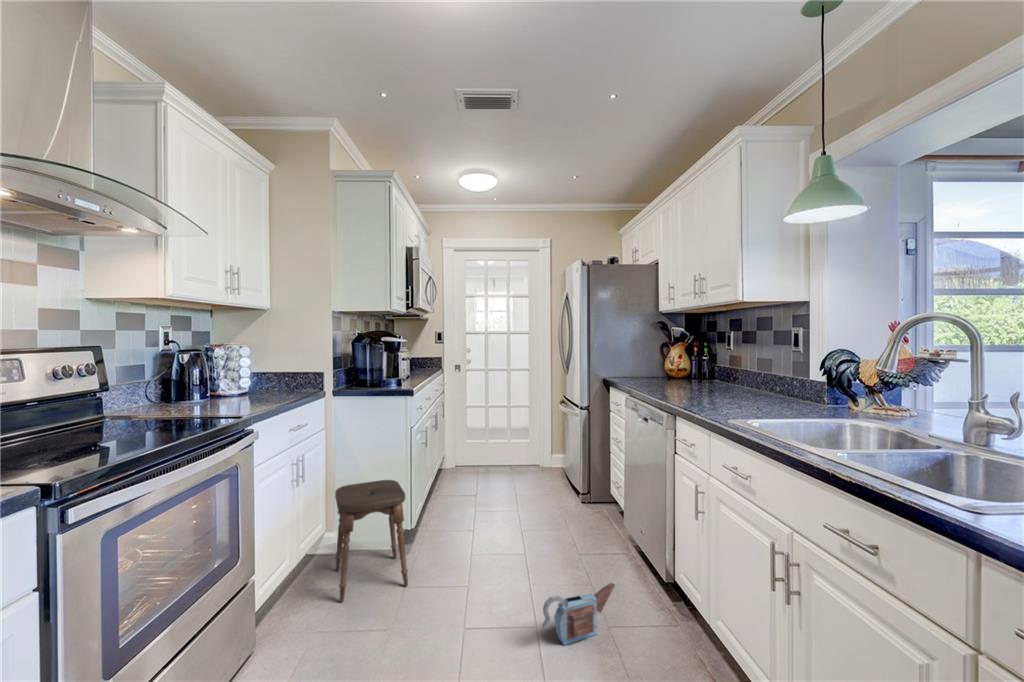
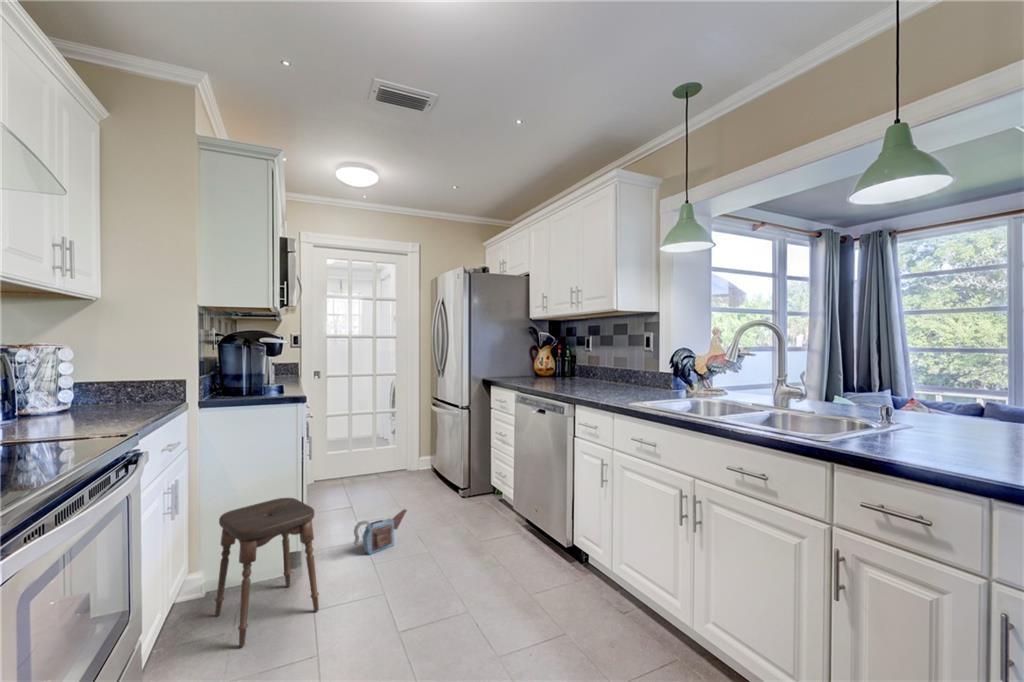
watering can: present [542,583,615,645] -> present [354,509,407,555]

